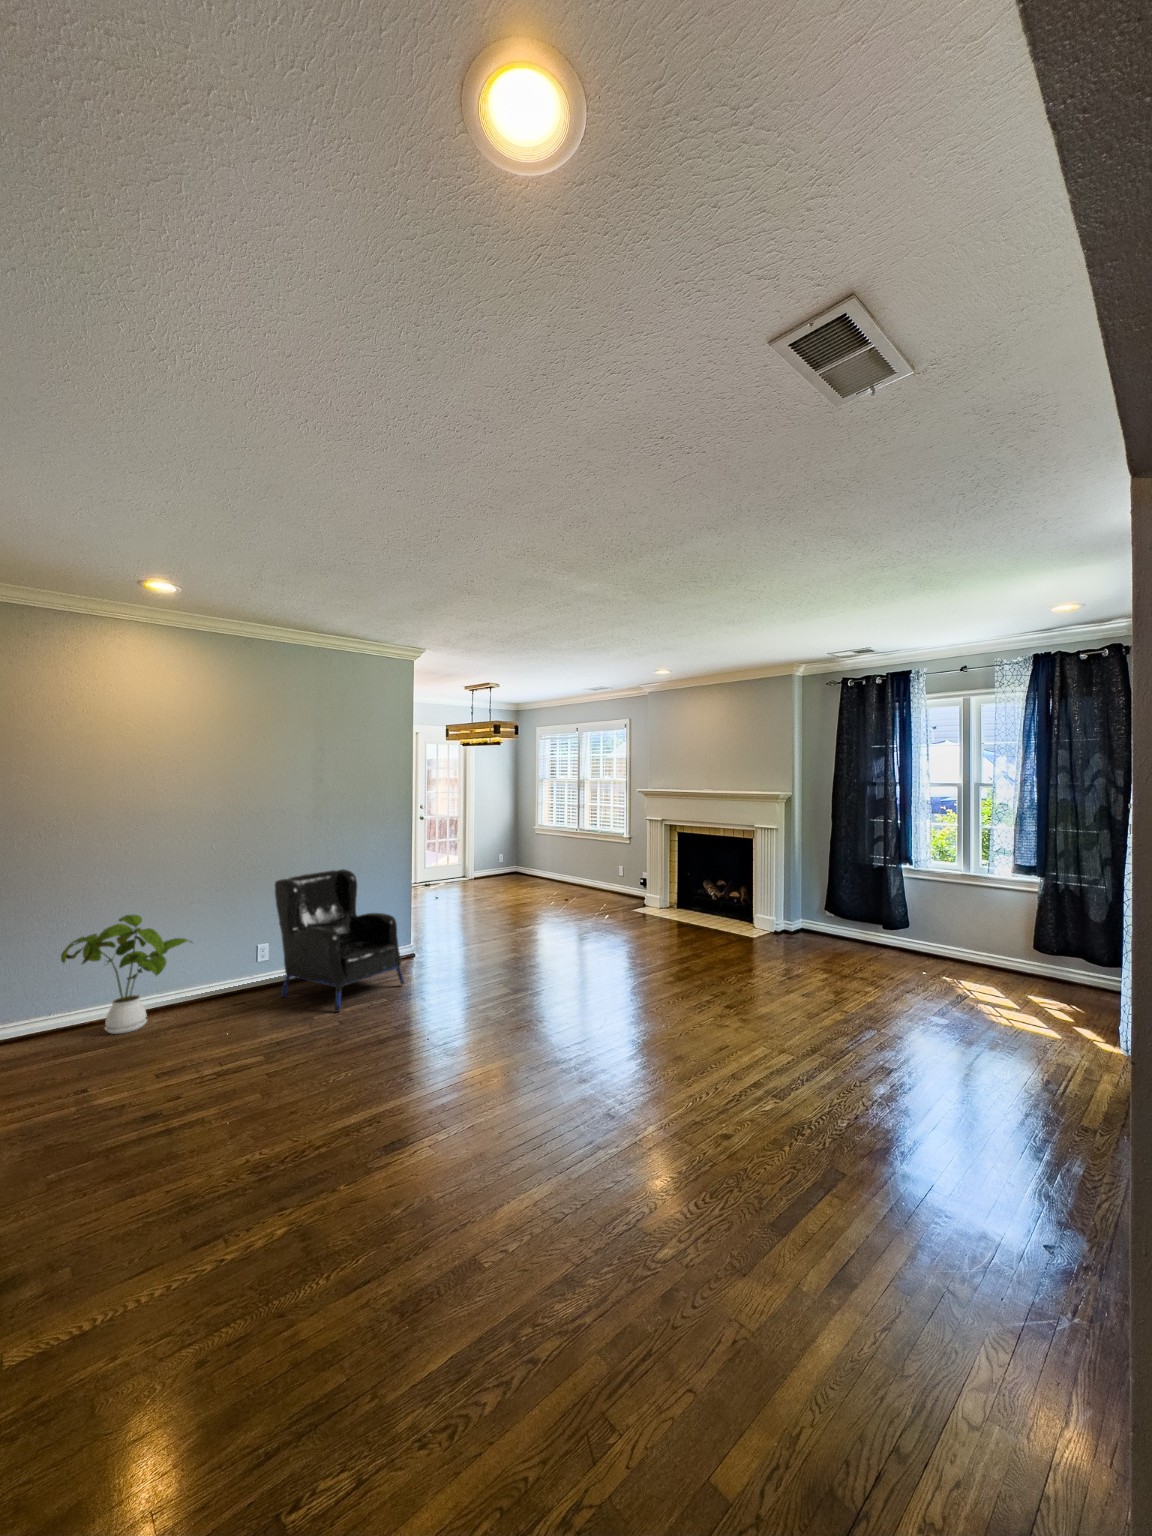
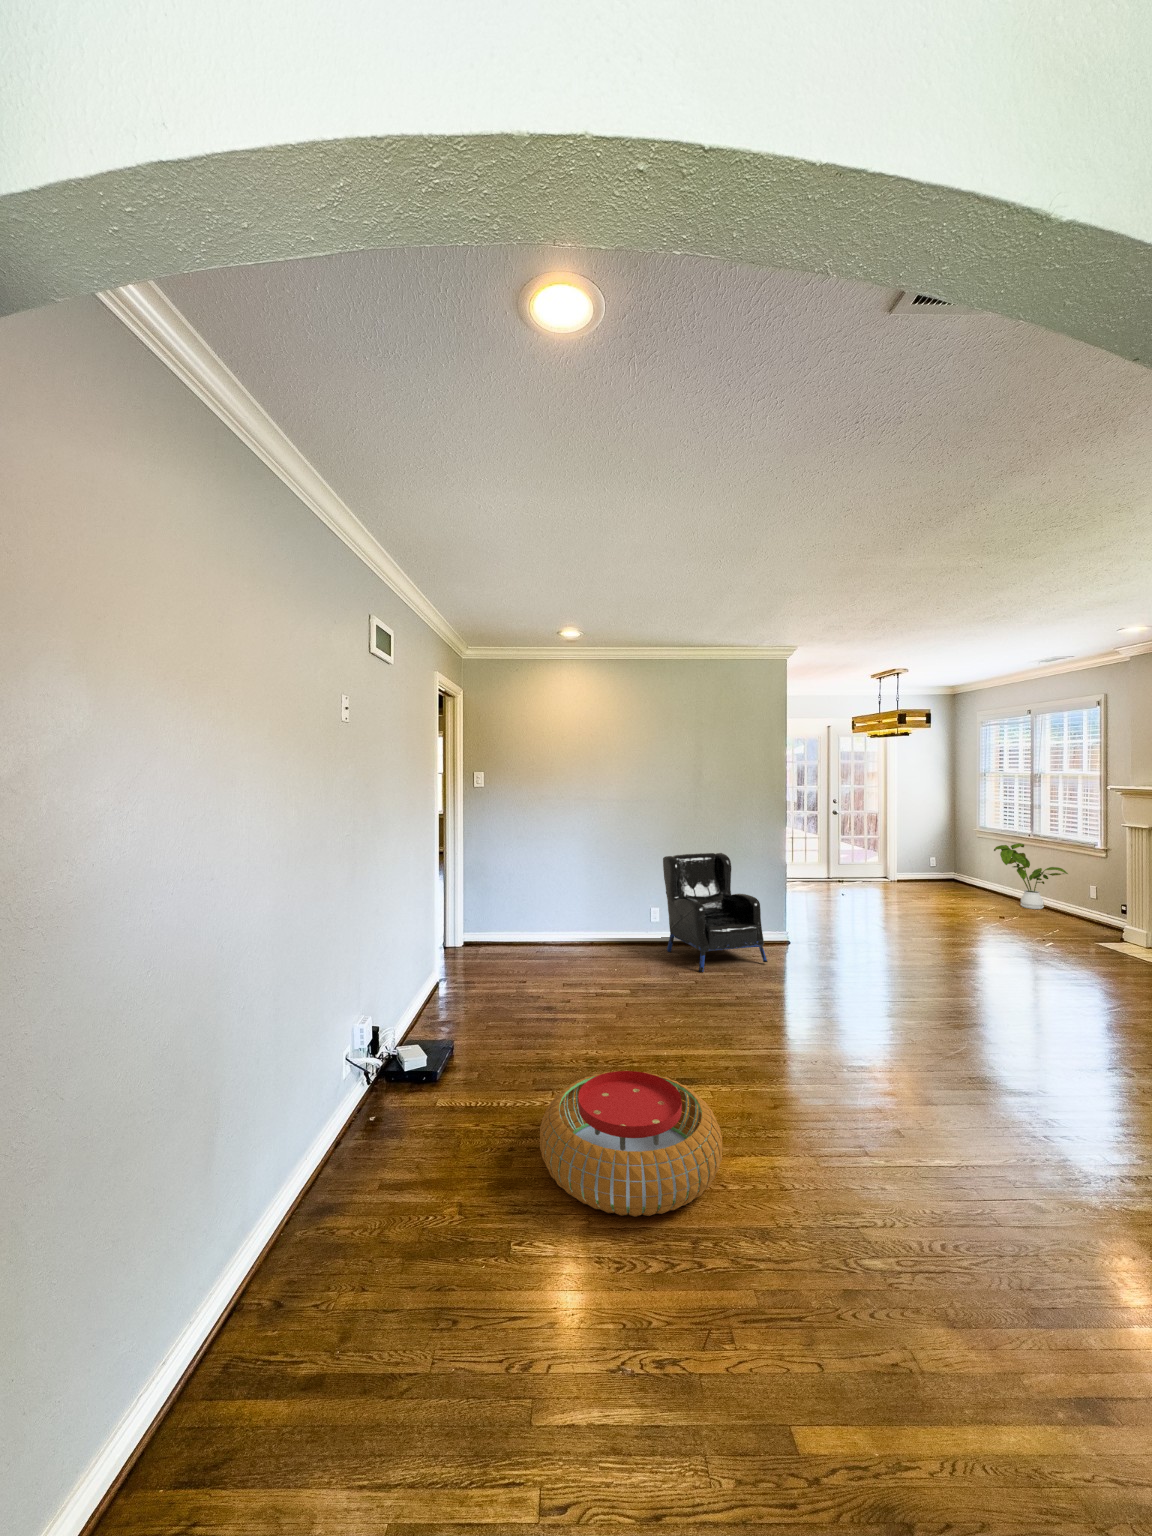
house plant: present [61,915,191,1034] -> present [994,843,1068,909]
pouf: none [253,1153,503,1378] -> present [540,1071,722,1217]

